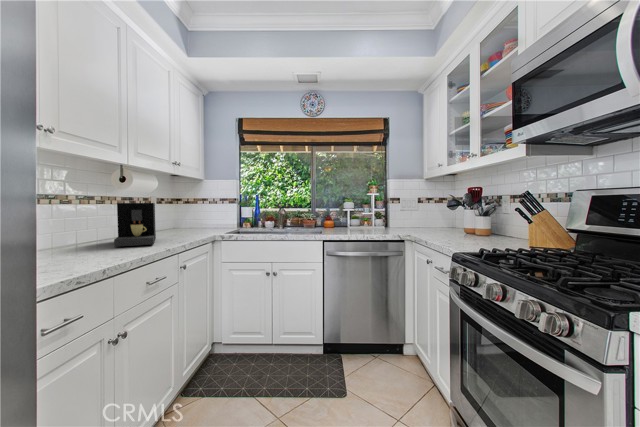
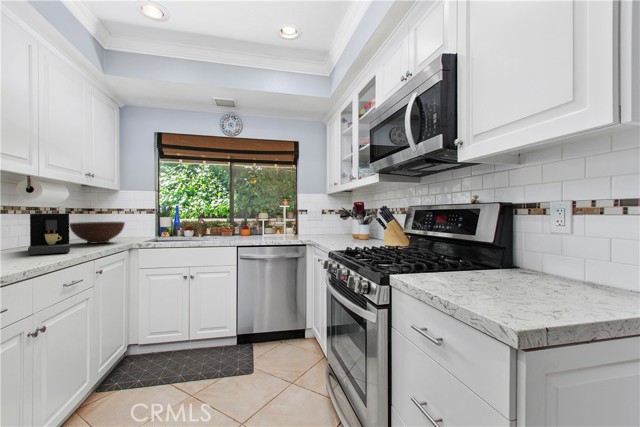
fruit bowl: none [158,212,208,235] -> present [70,222,125,243]

